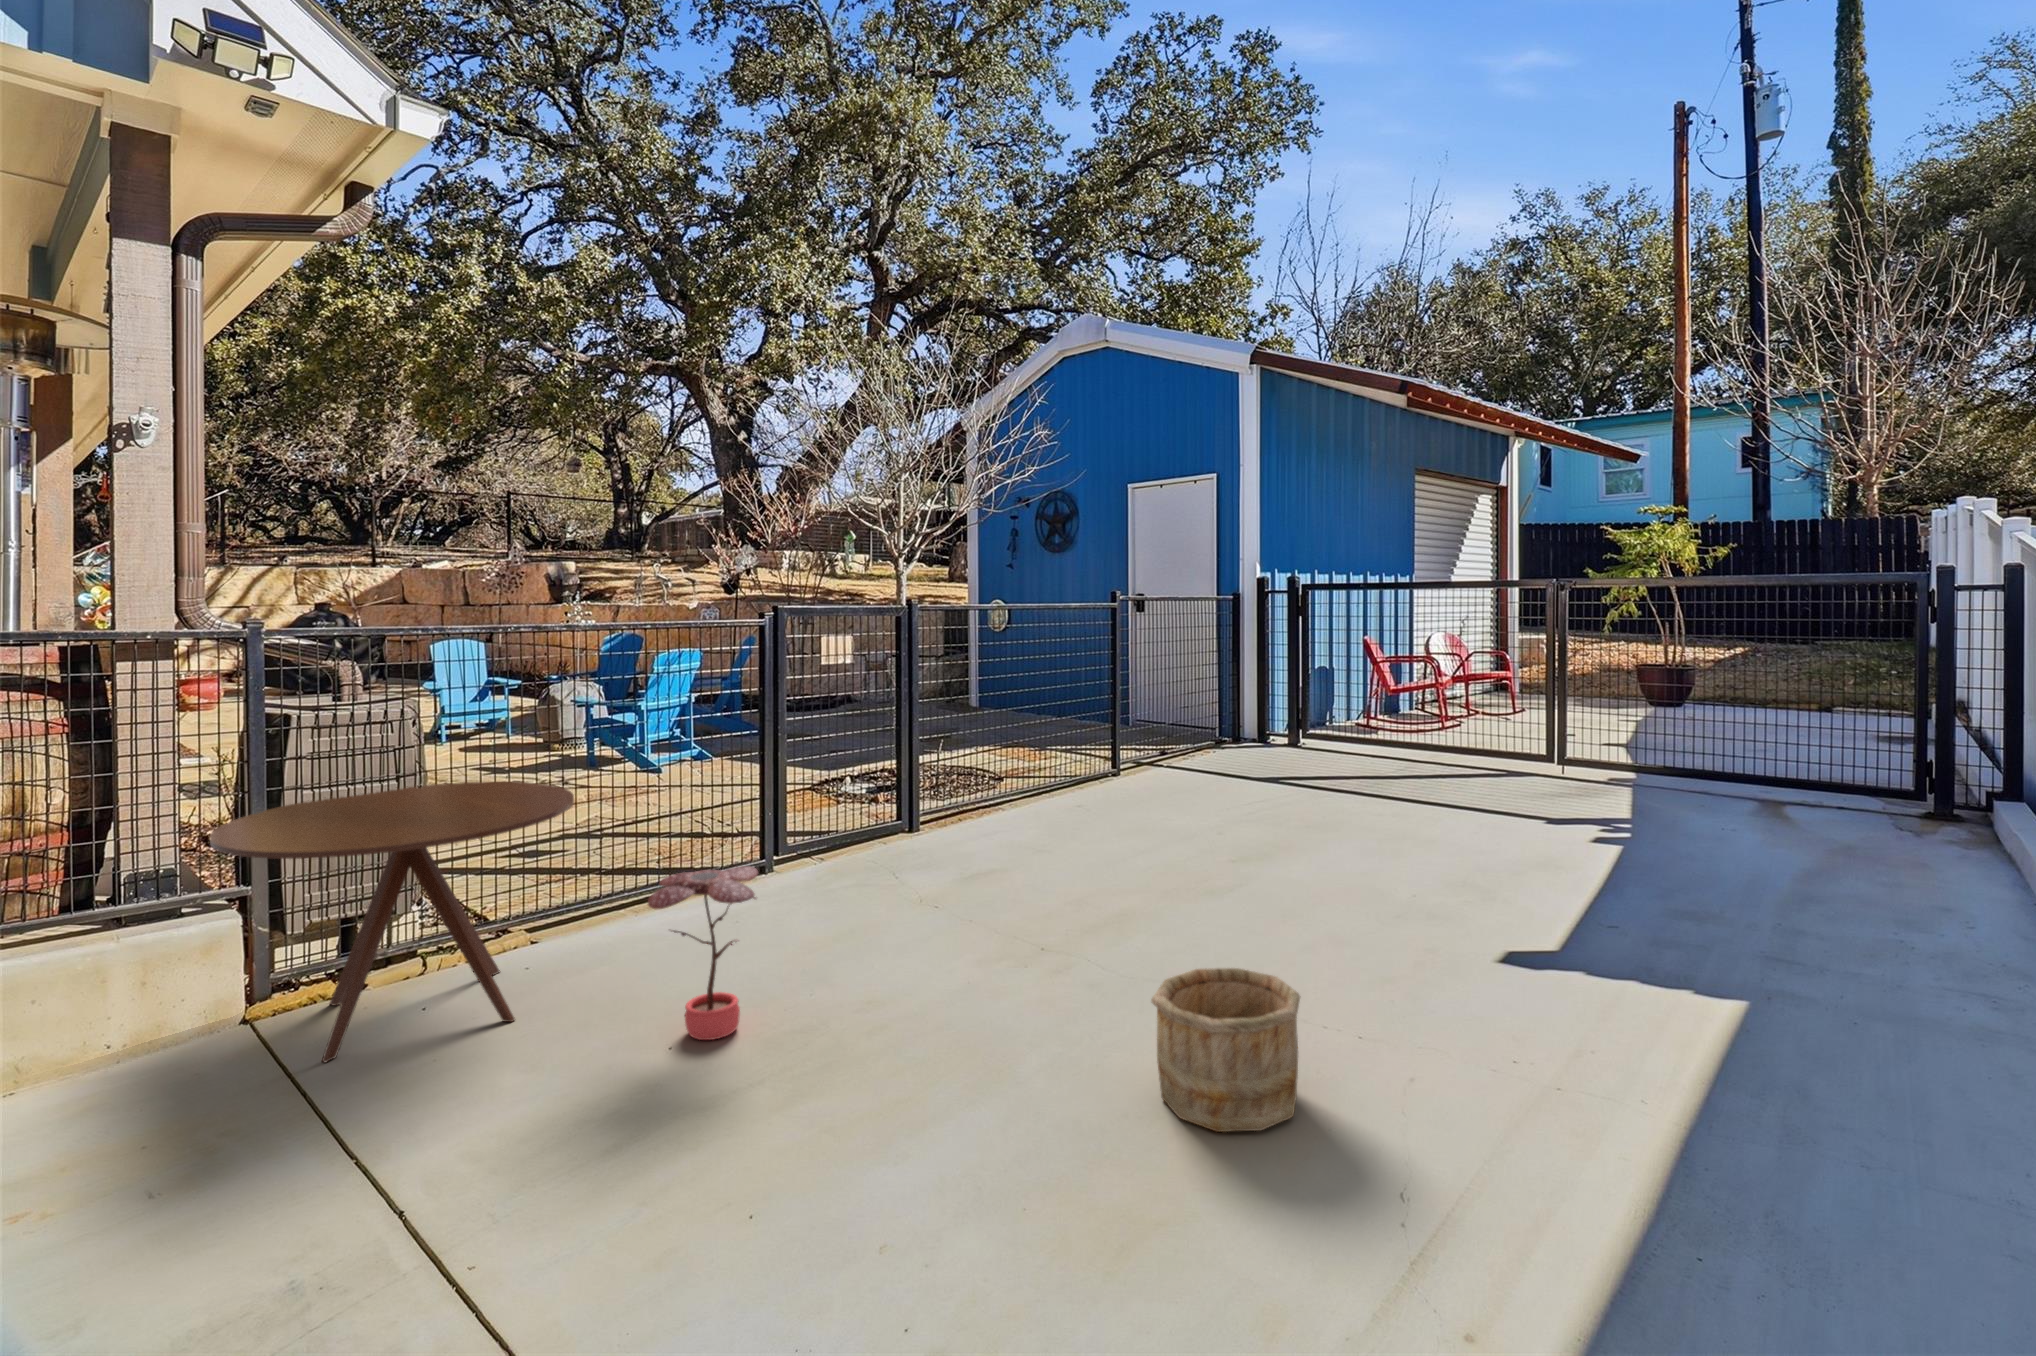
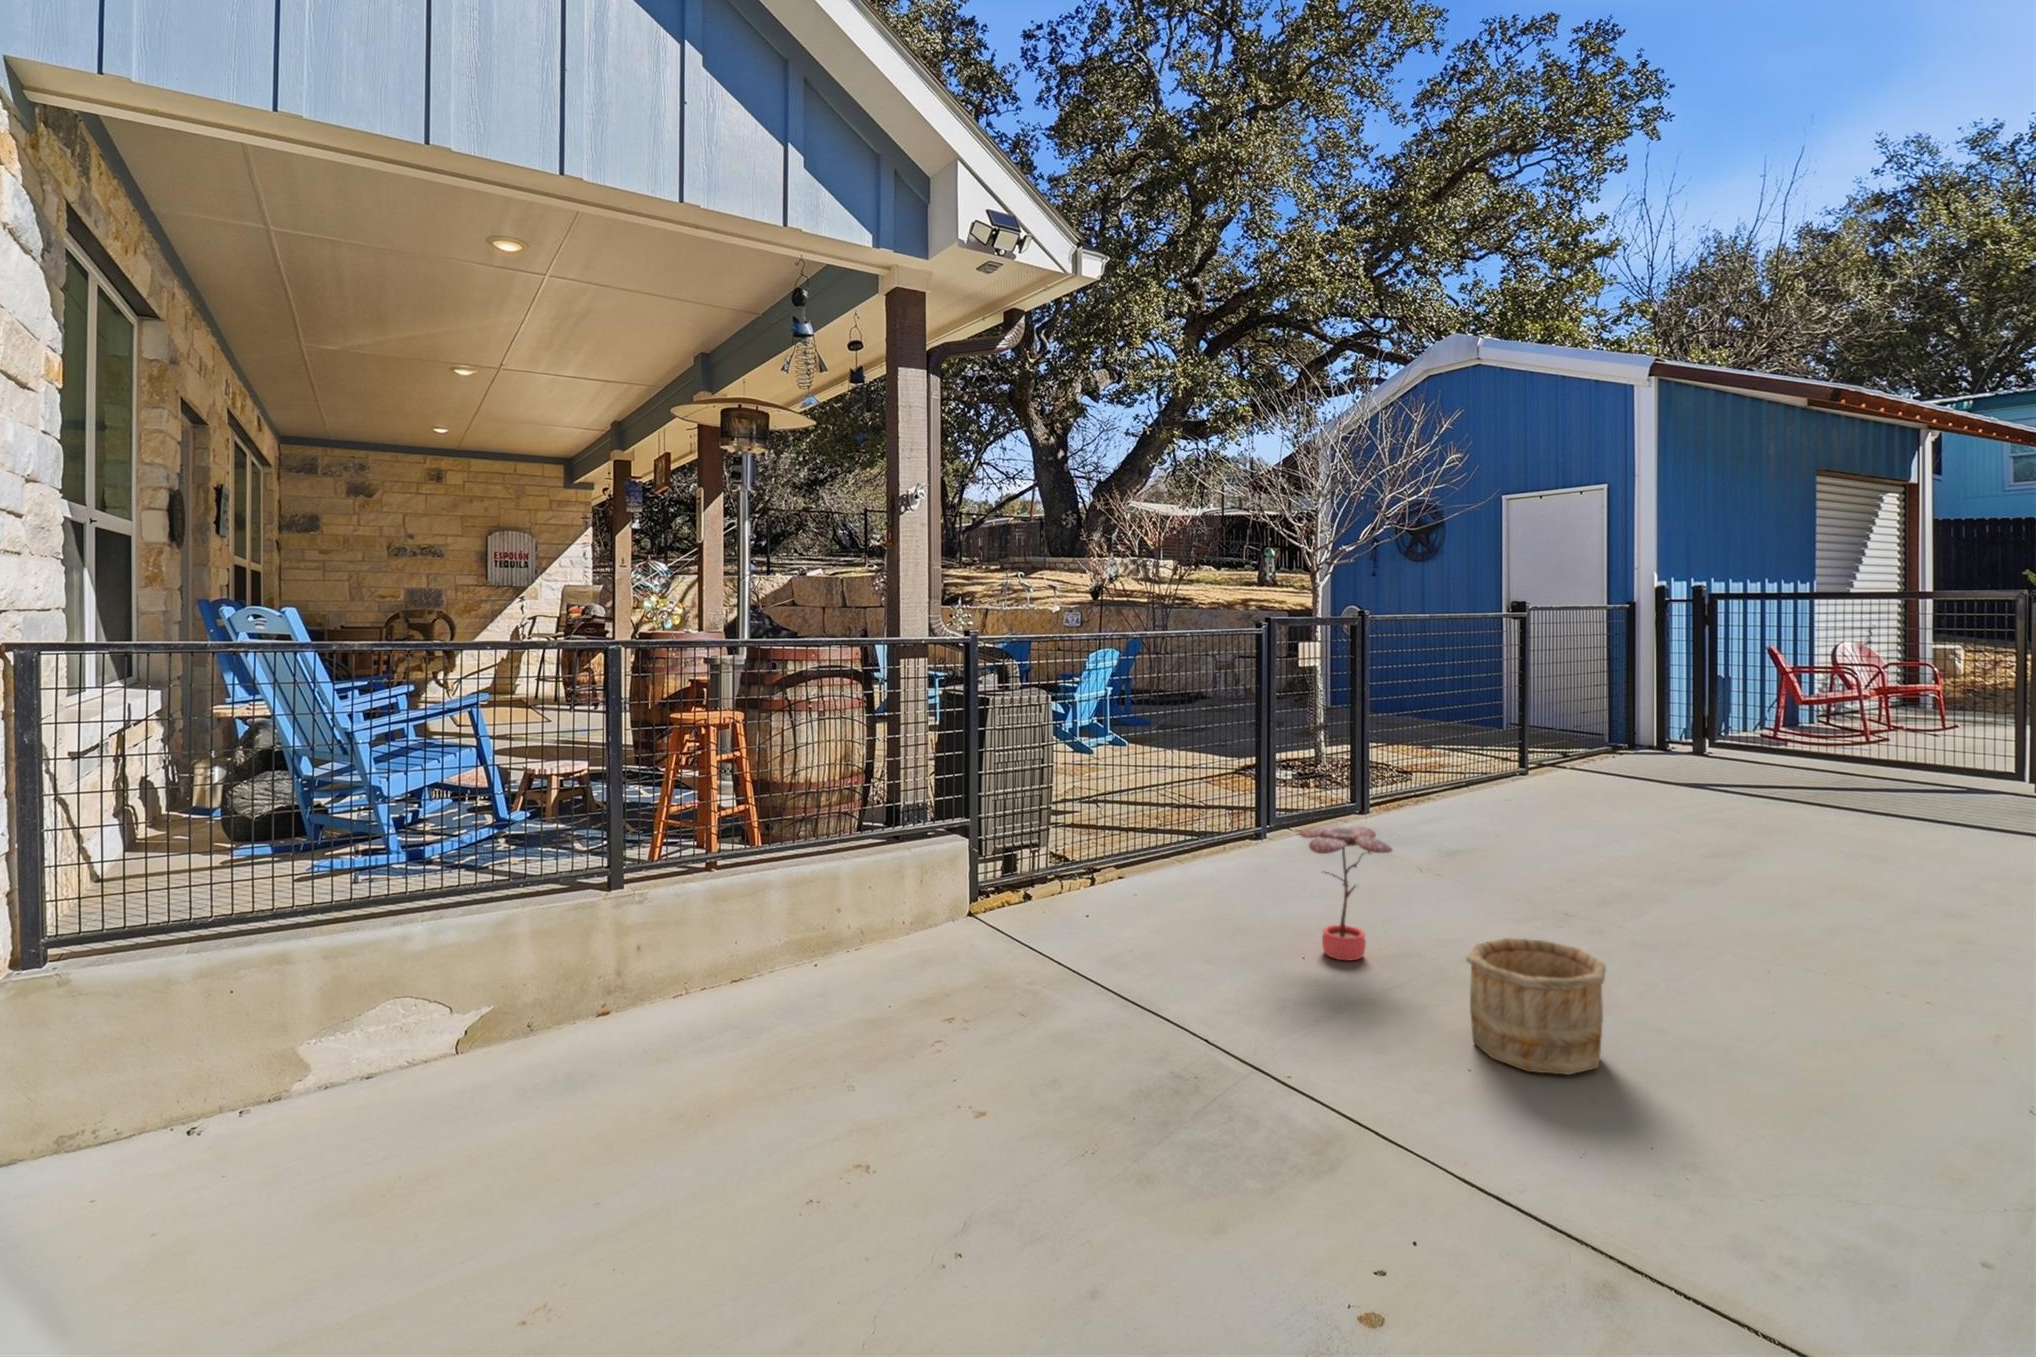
round table: present [210,782,574,1062] -> none [978,752,1211,951]
wooden bucket: present [1151,968,1300,1132] -> present [1466,938,1606,1075]

